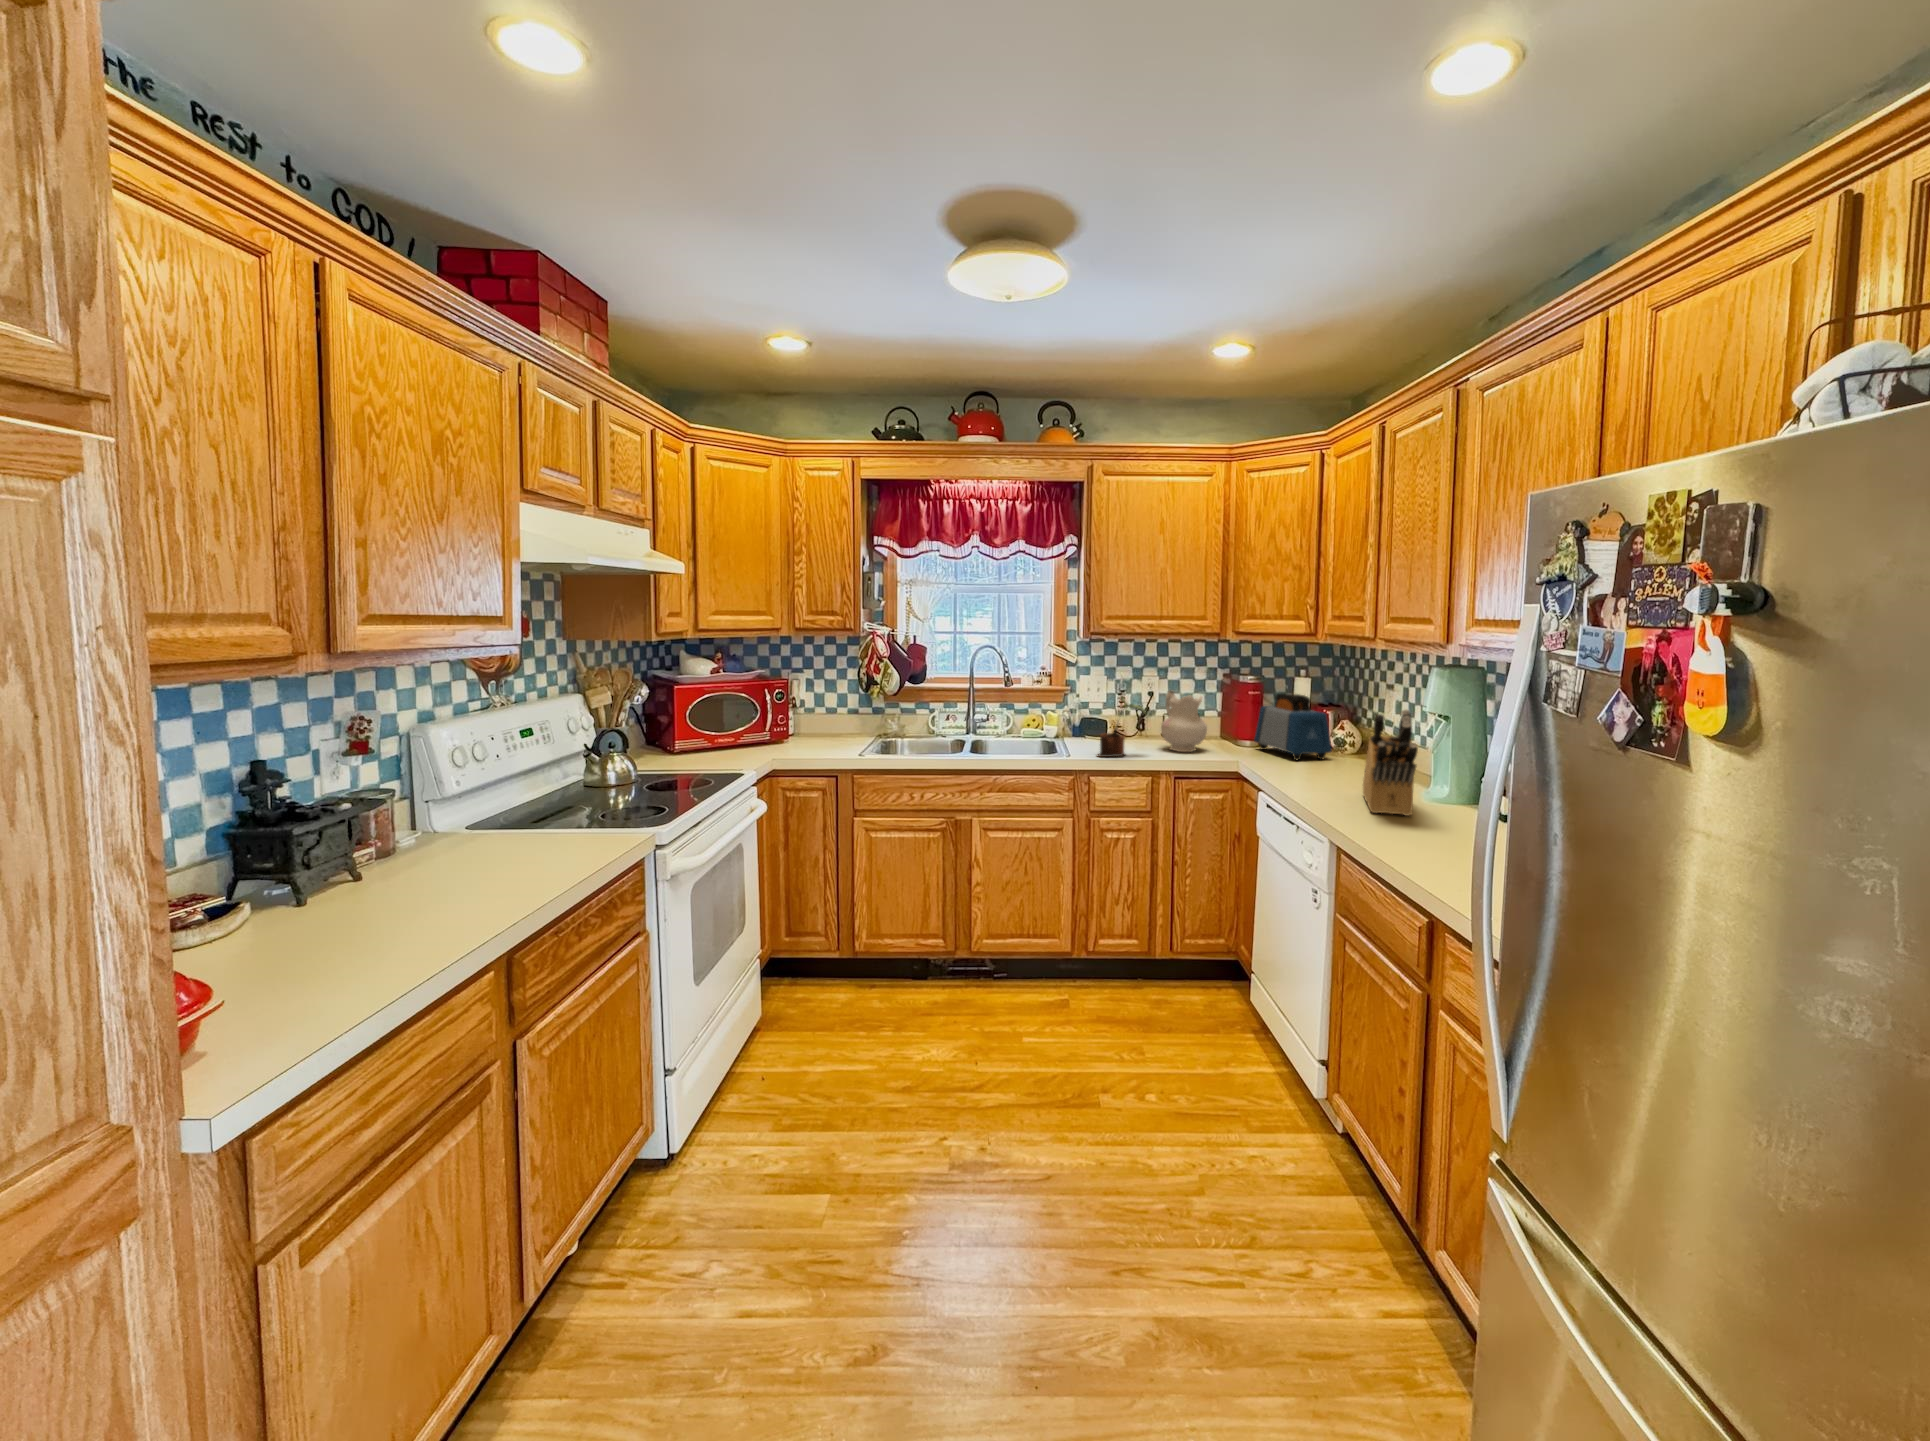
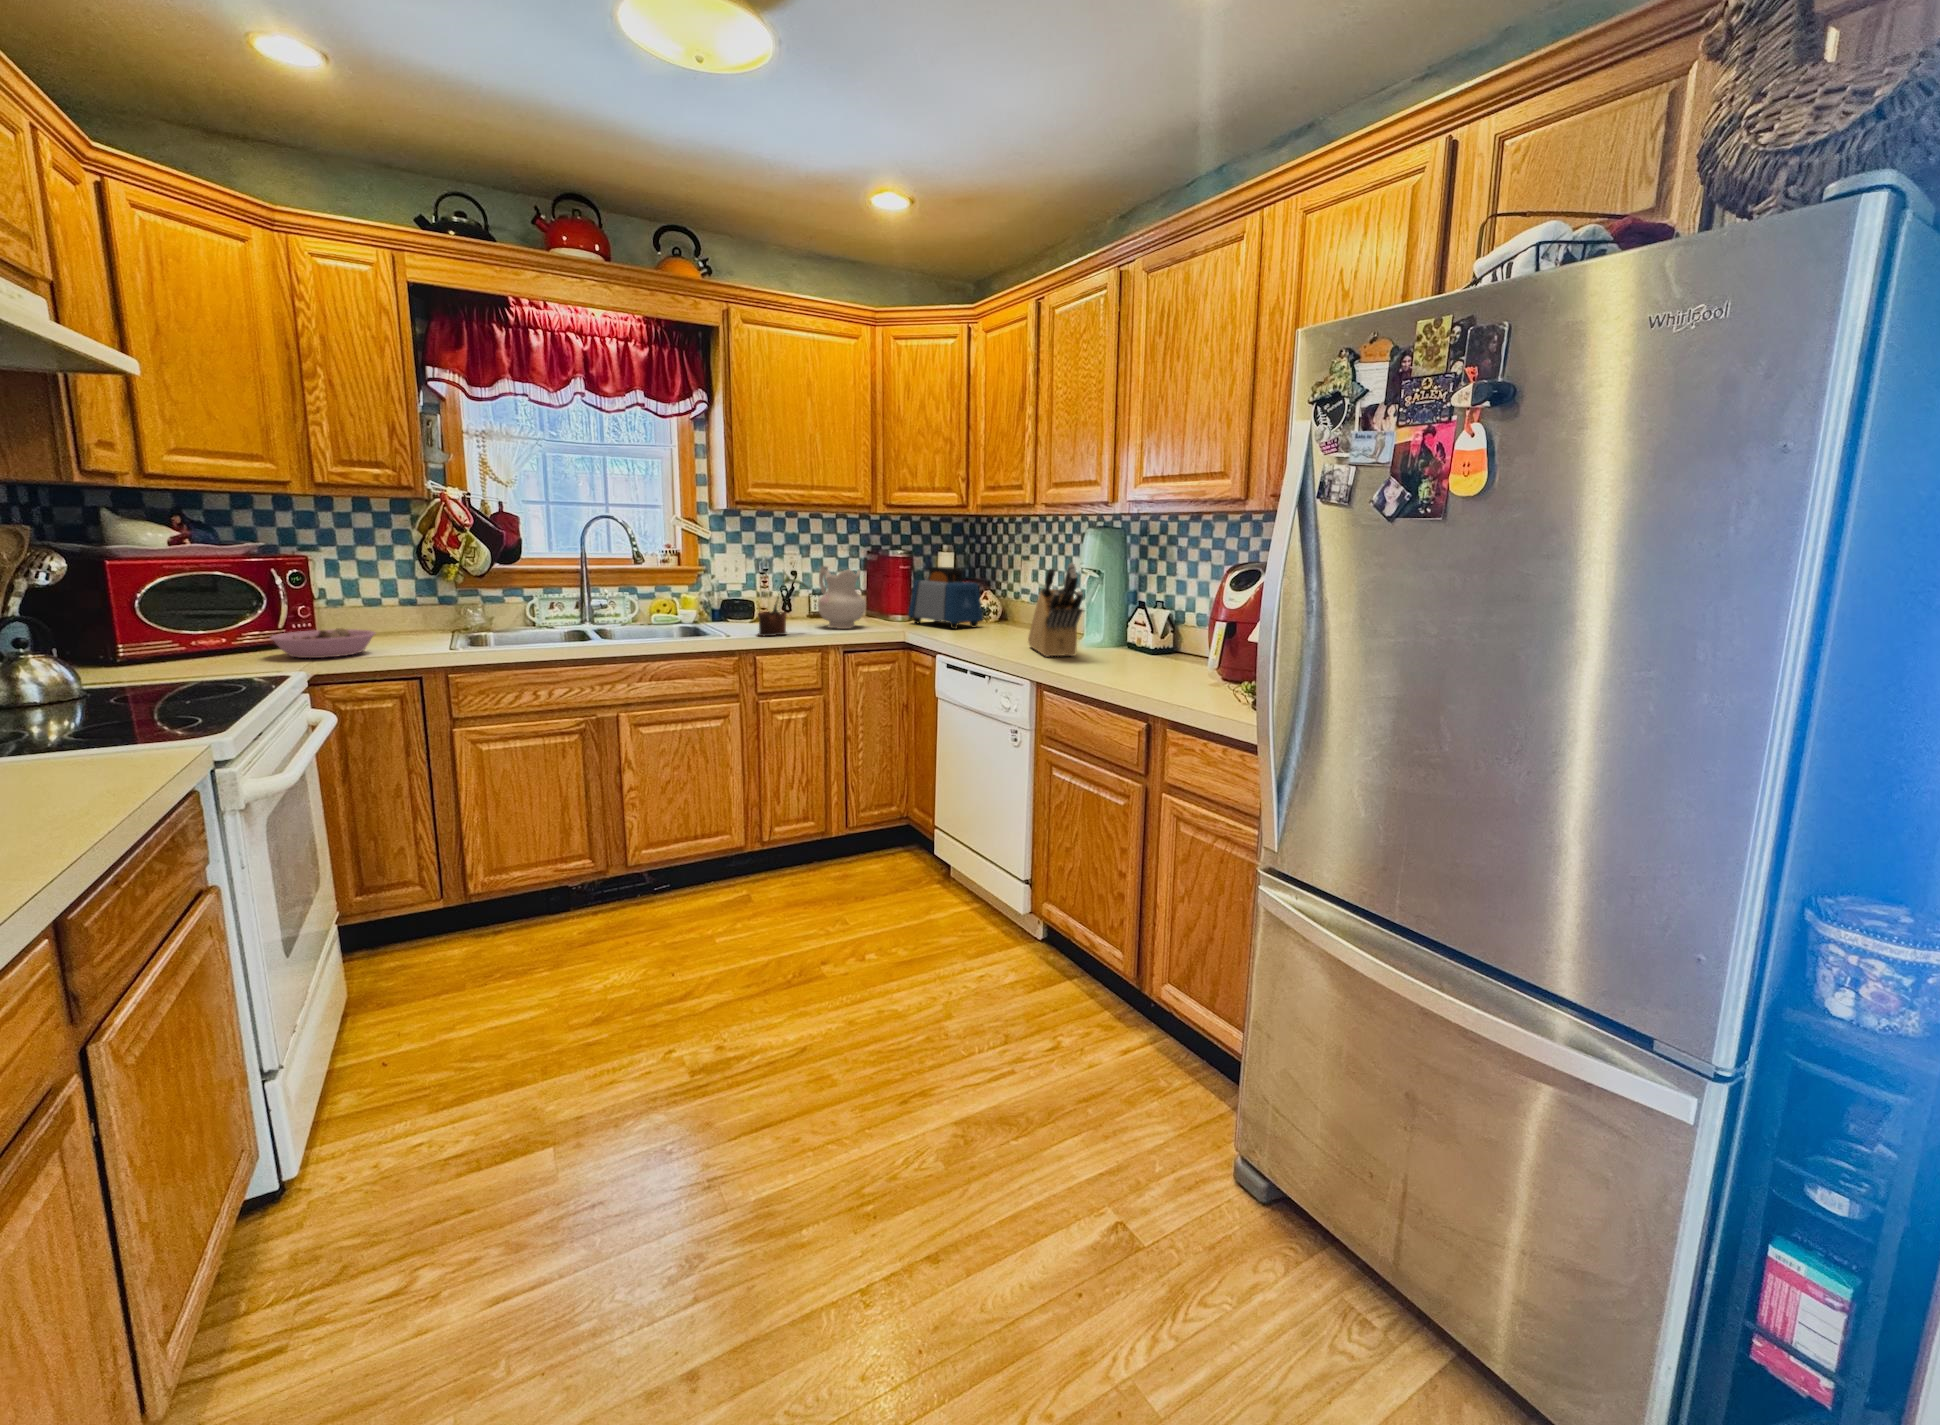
bowl: none [755,733,818,756] -> present [270,628,375,658]

